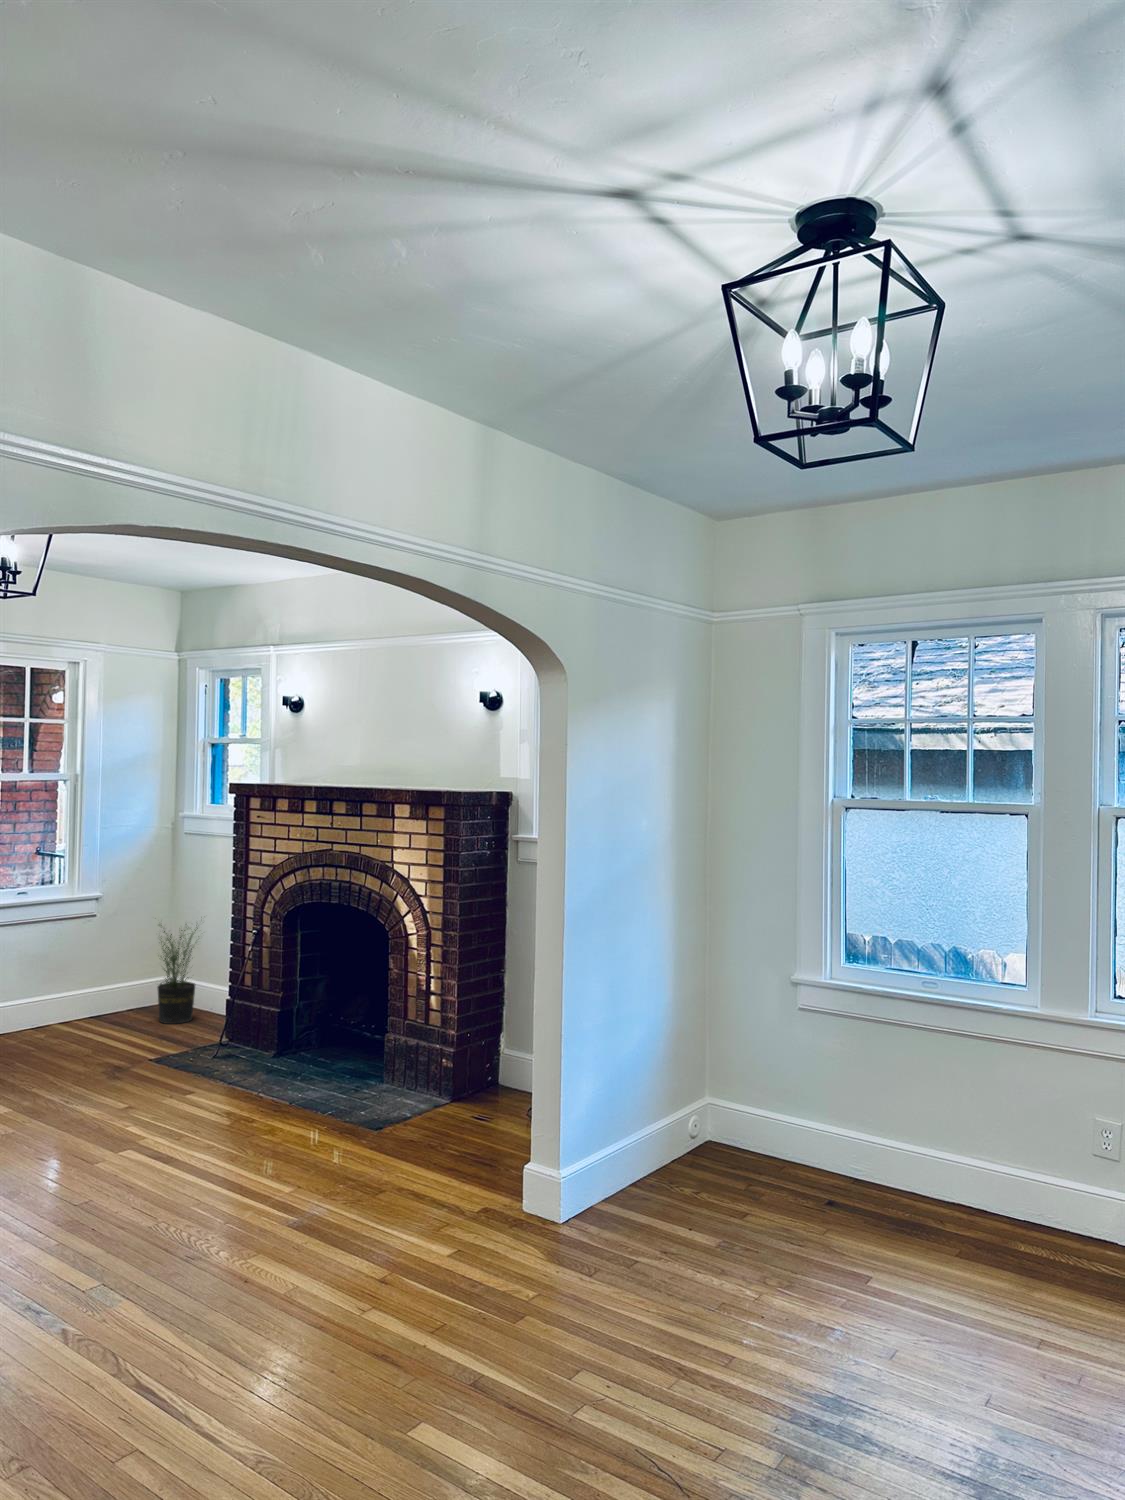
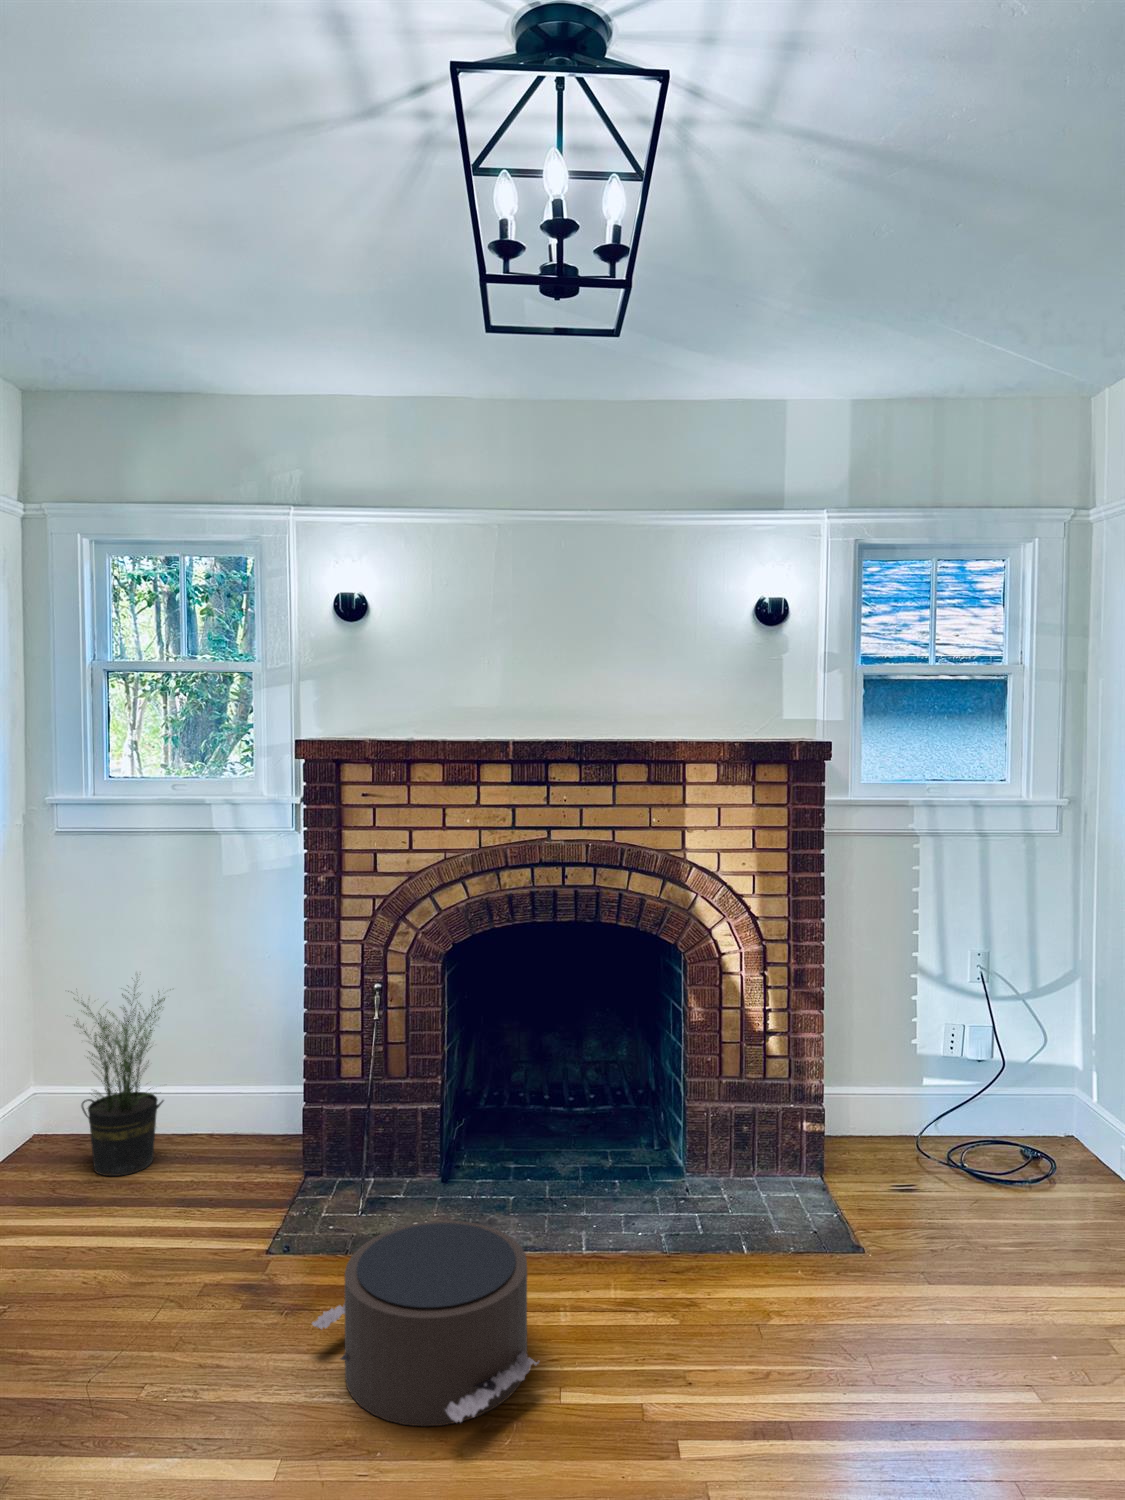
pouf: none [52,1040,161,1120] -> present [312,1221,539,1426]

